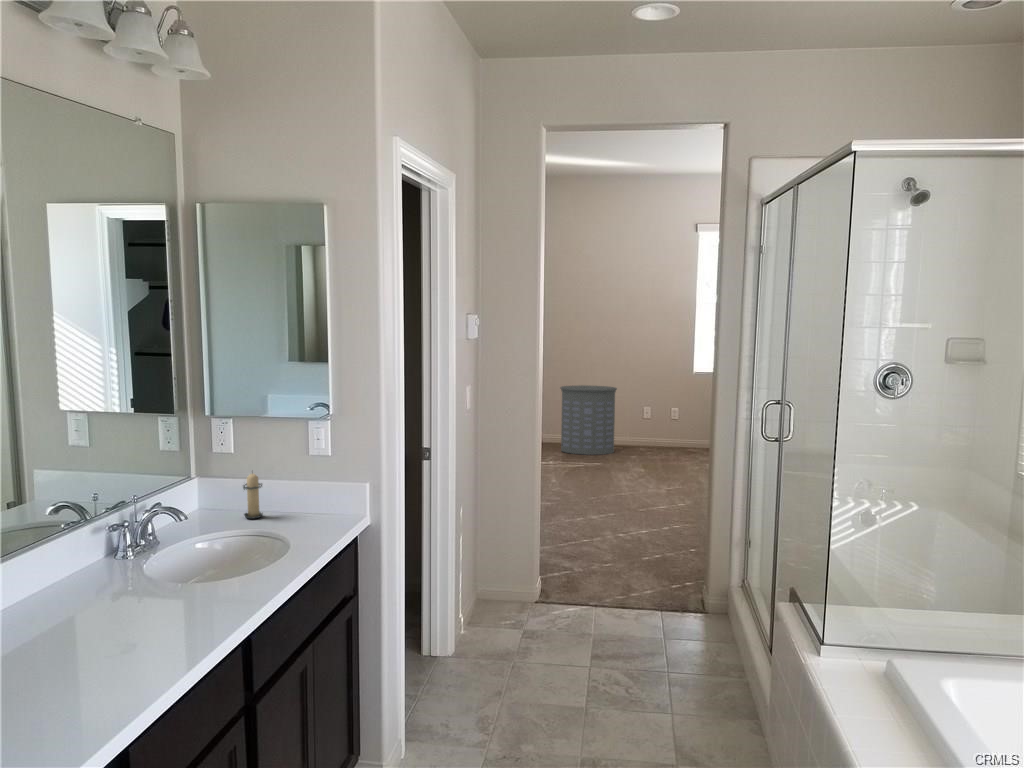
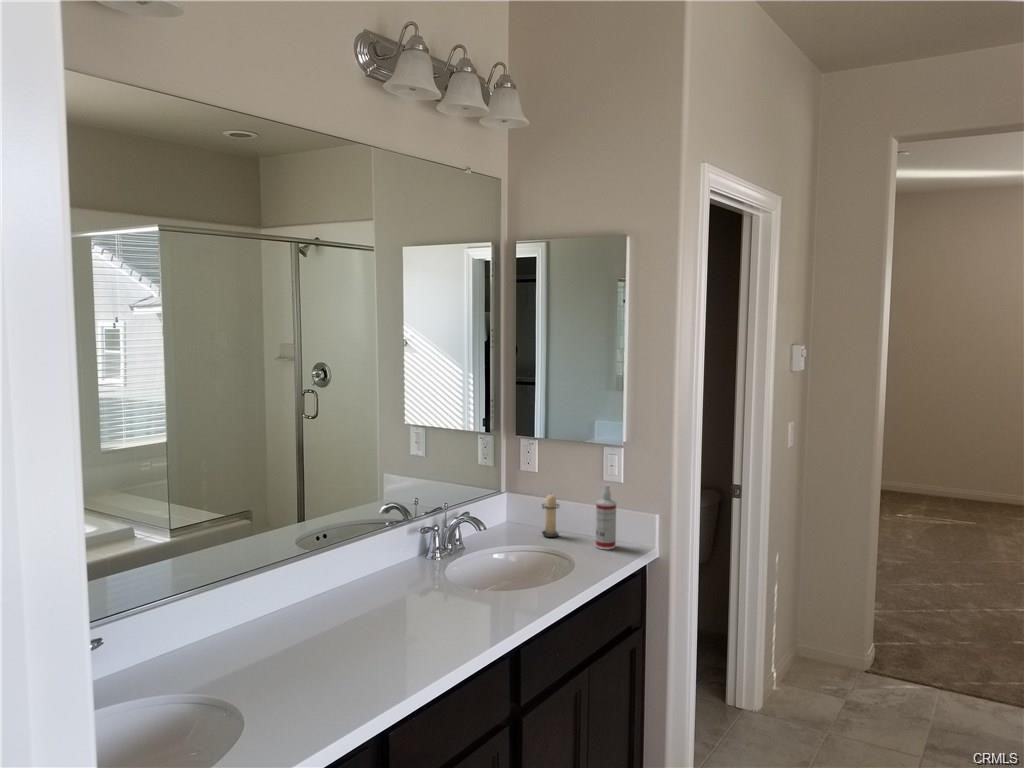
laundry hamper: present [560,385,617,455] -> none [931,425,1010,511]
spray bottle: none [304,457,326,524] -> present [596,485,616,550]

